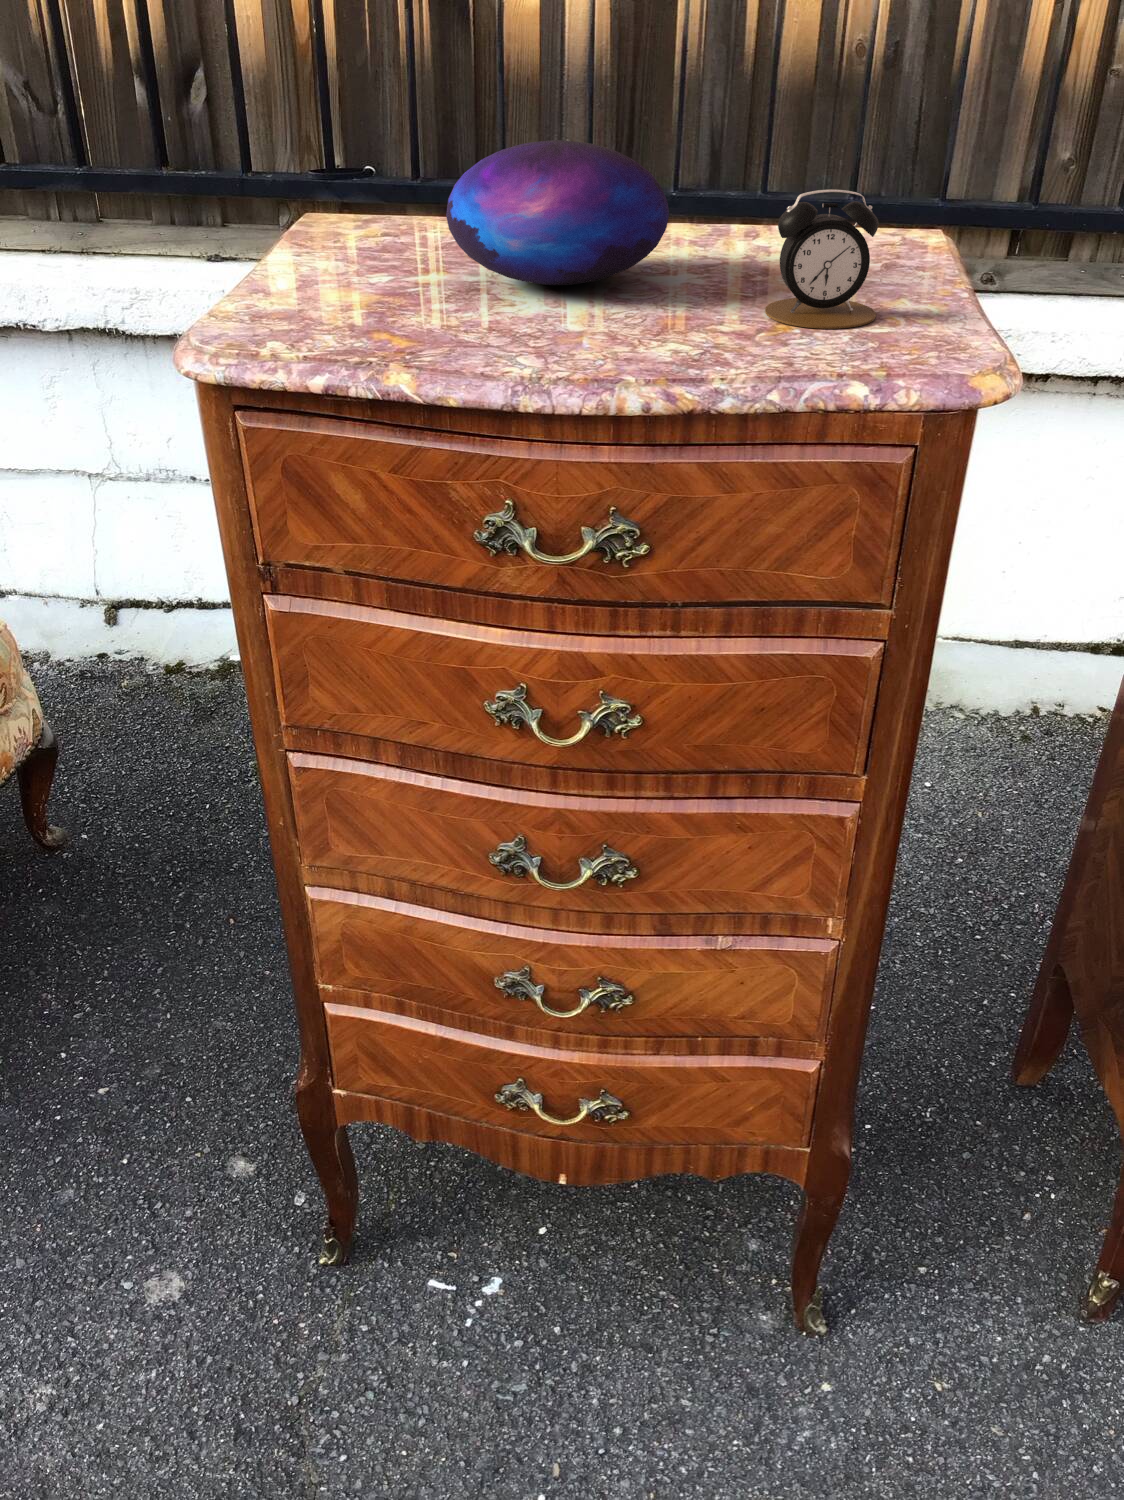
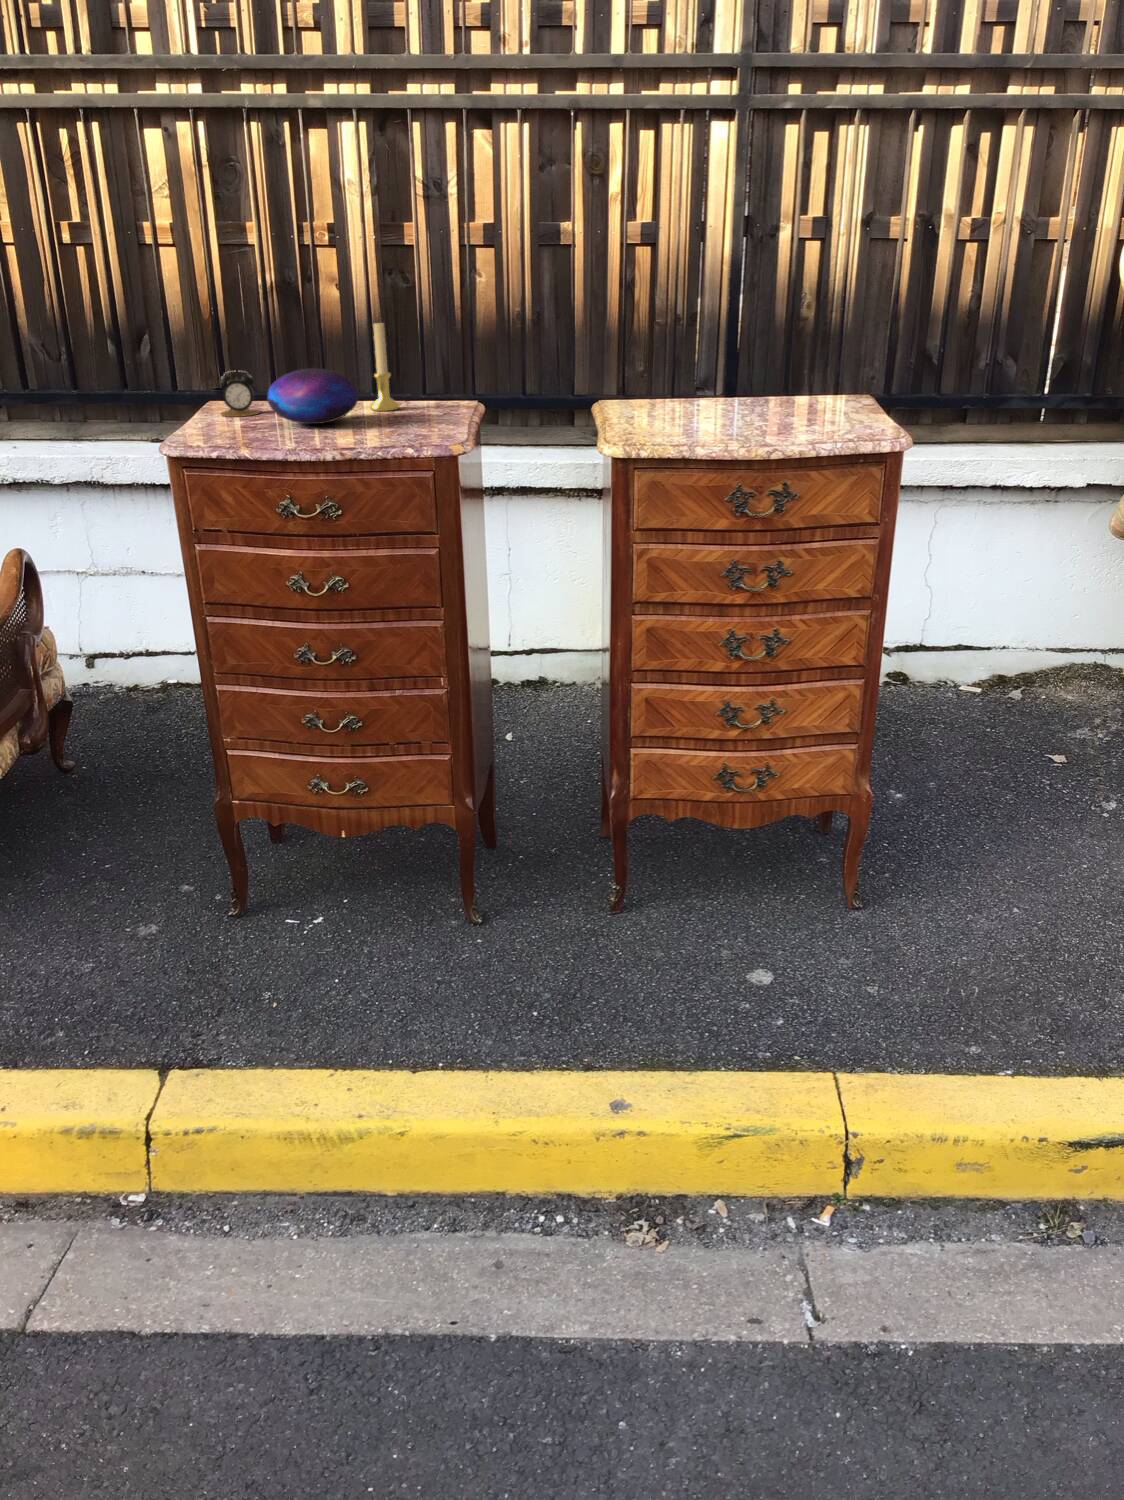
candle holder: none [667,23,734,251] -> present [370,323,399,411]
alarm clock: present [765,190,878,329] -> present [219,374,260,417]

